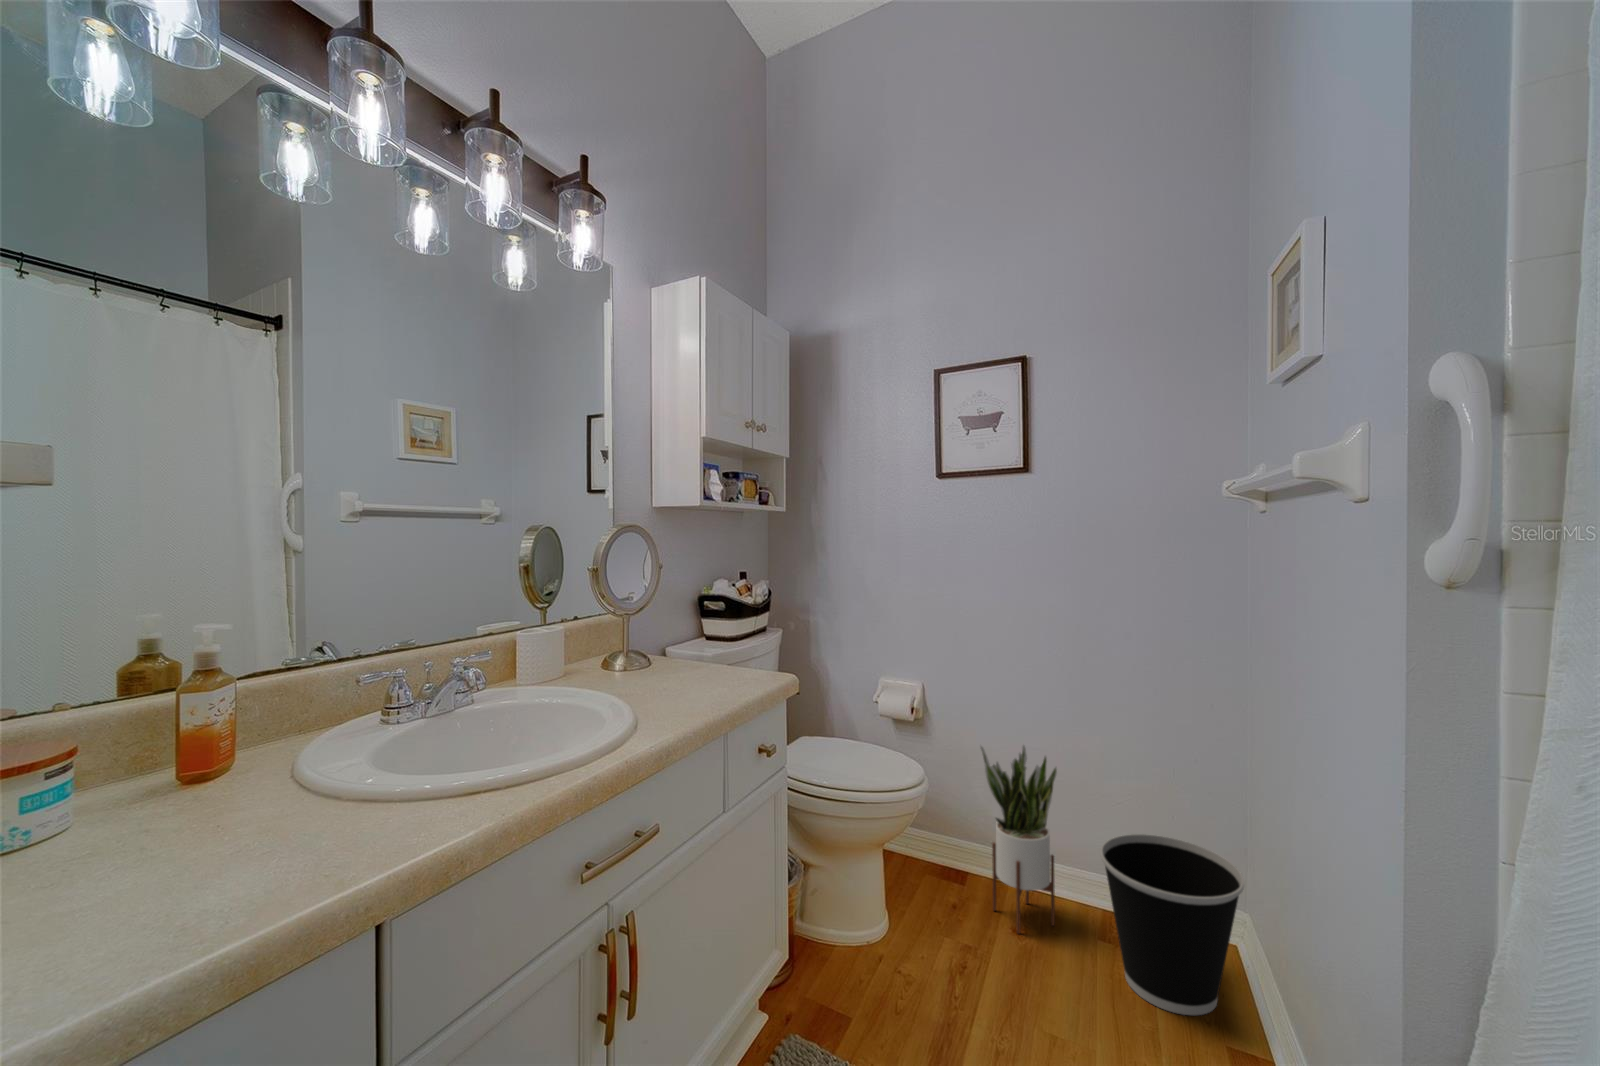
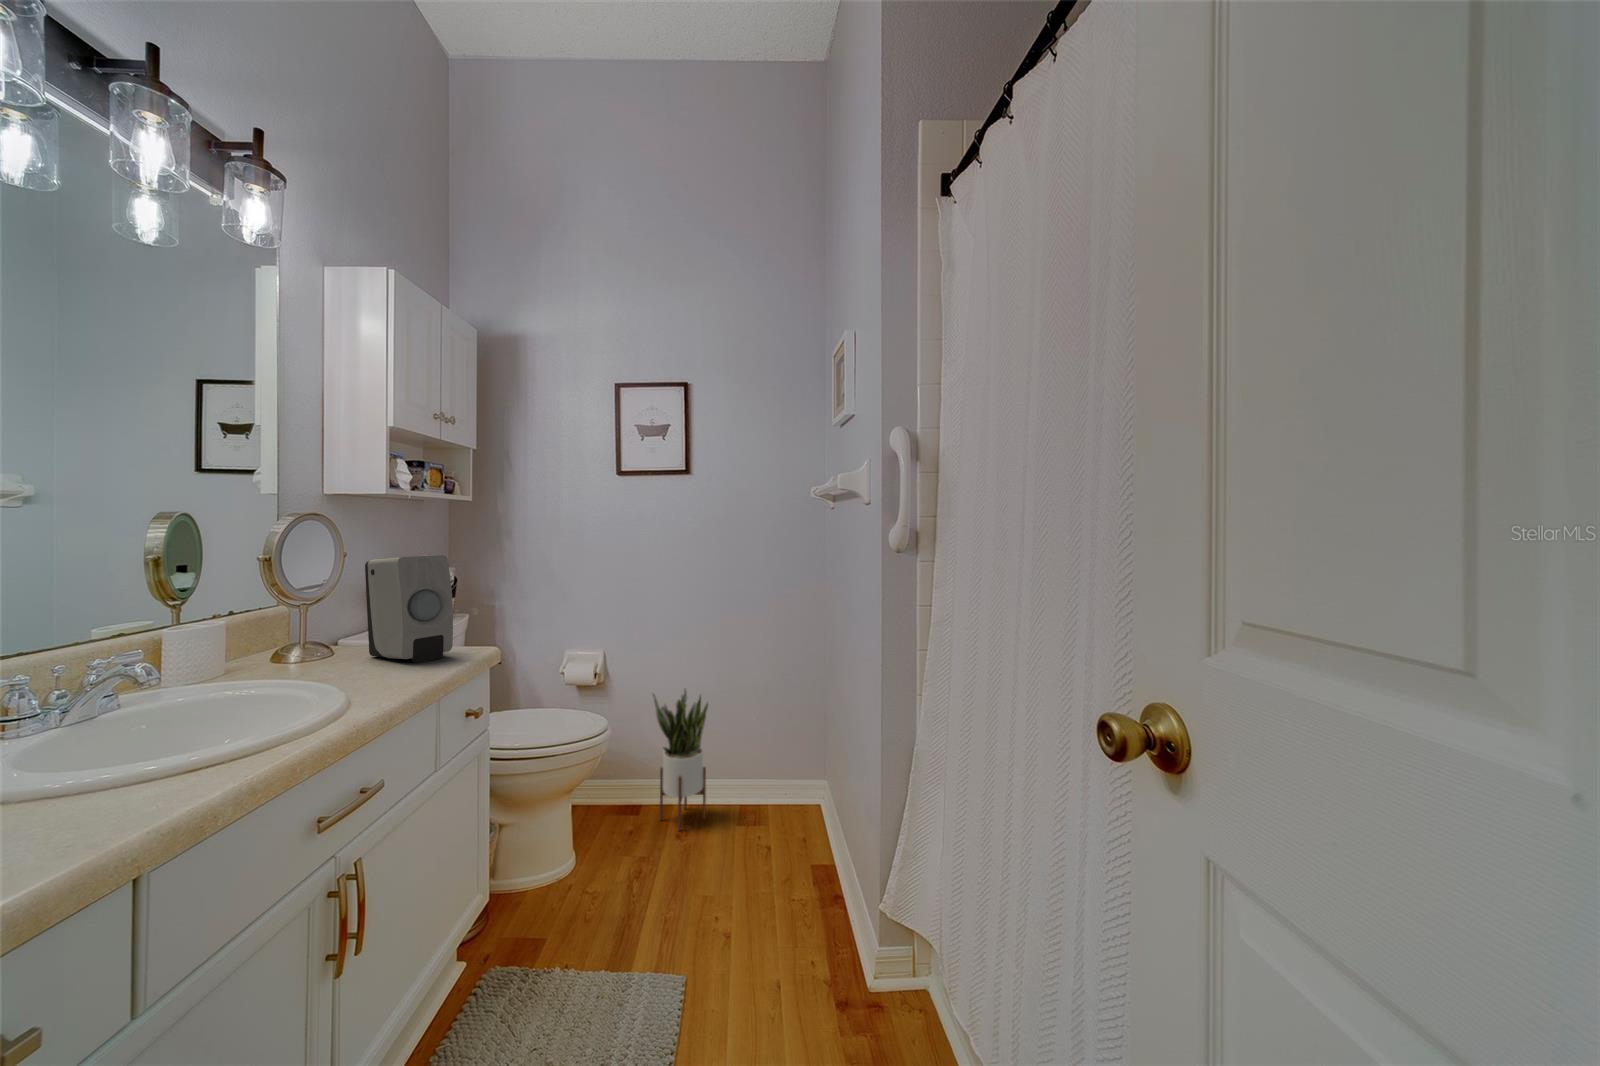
soap dispenser: none [673,568,748,685] -> present [365,555,453,663]
wastebasket: present [1101,834,1244,1015] -> none [738,738,822,851]

